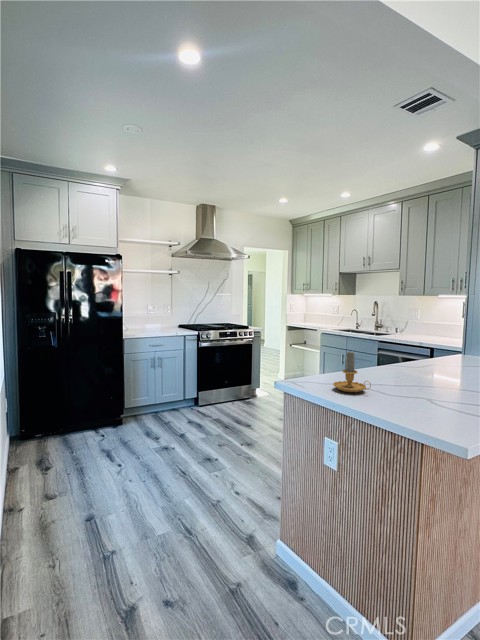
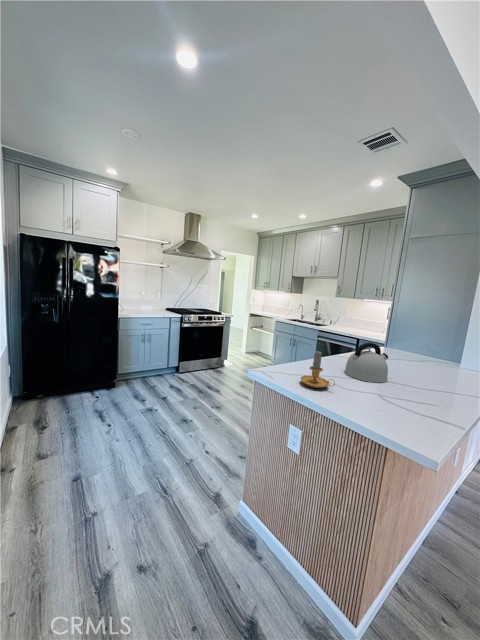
kettle: none [392,342,445,387] -> present [344,343,388,382]

